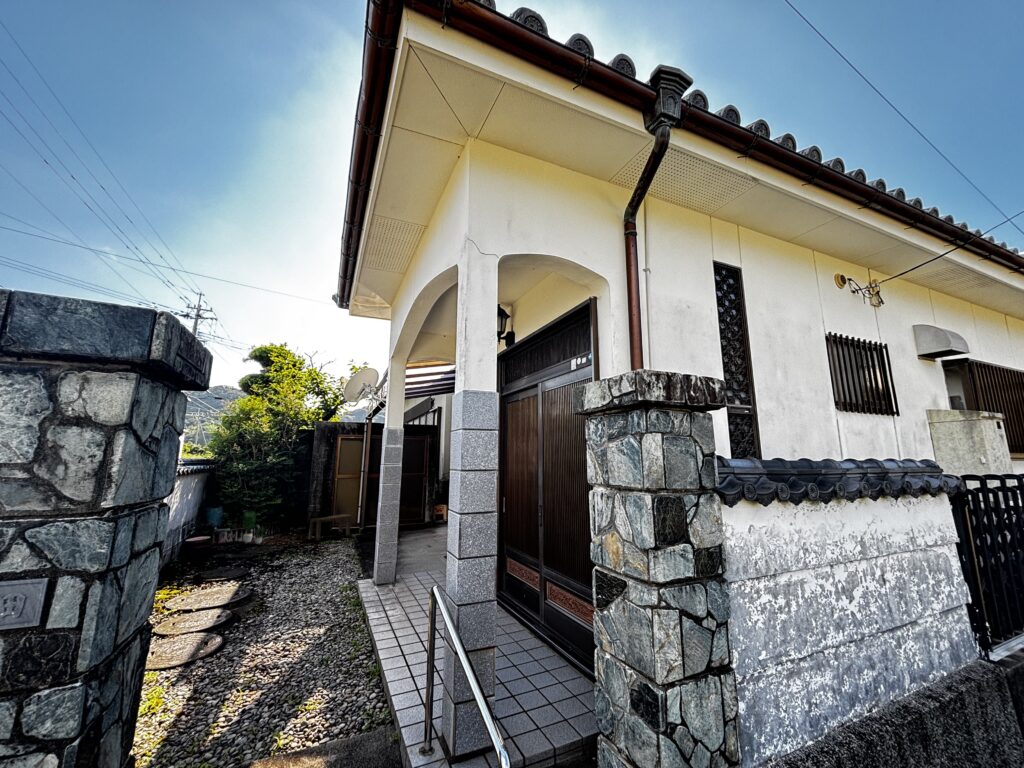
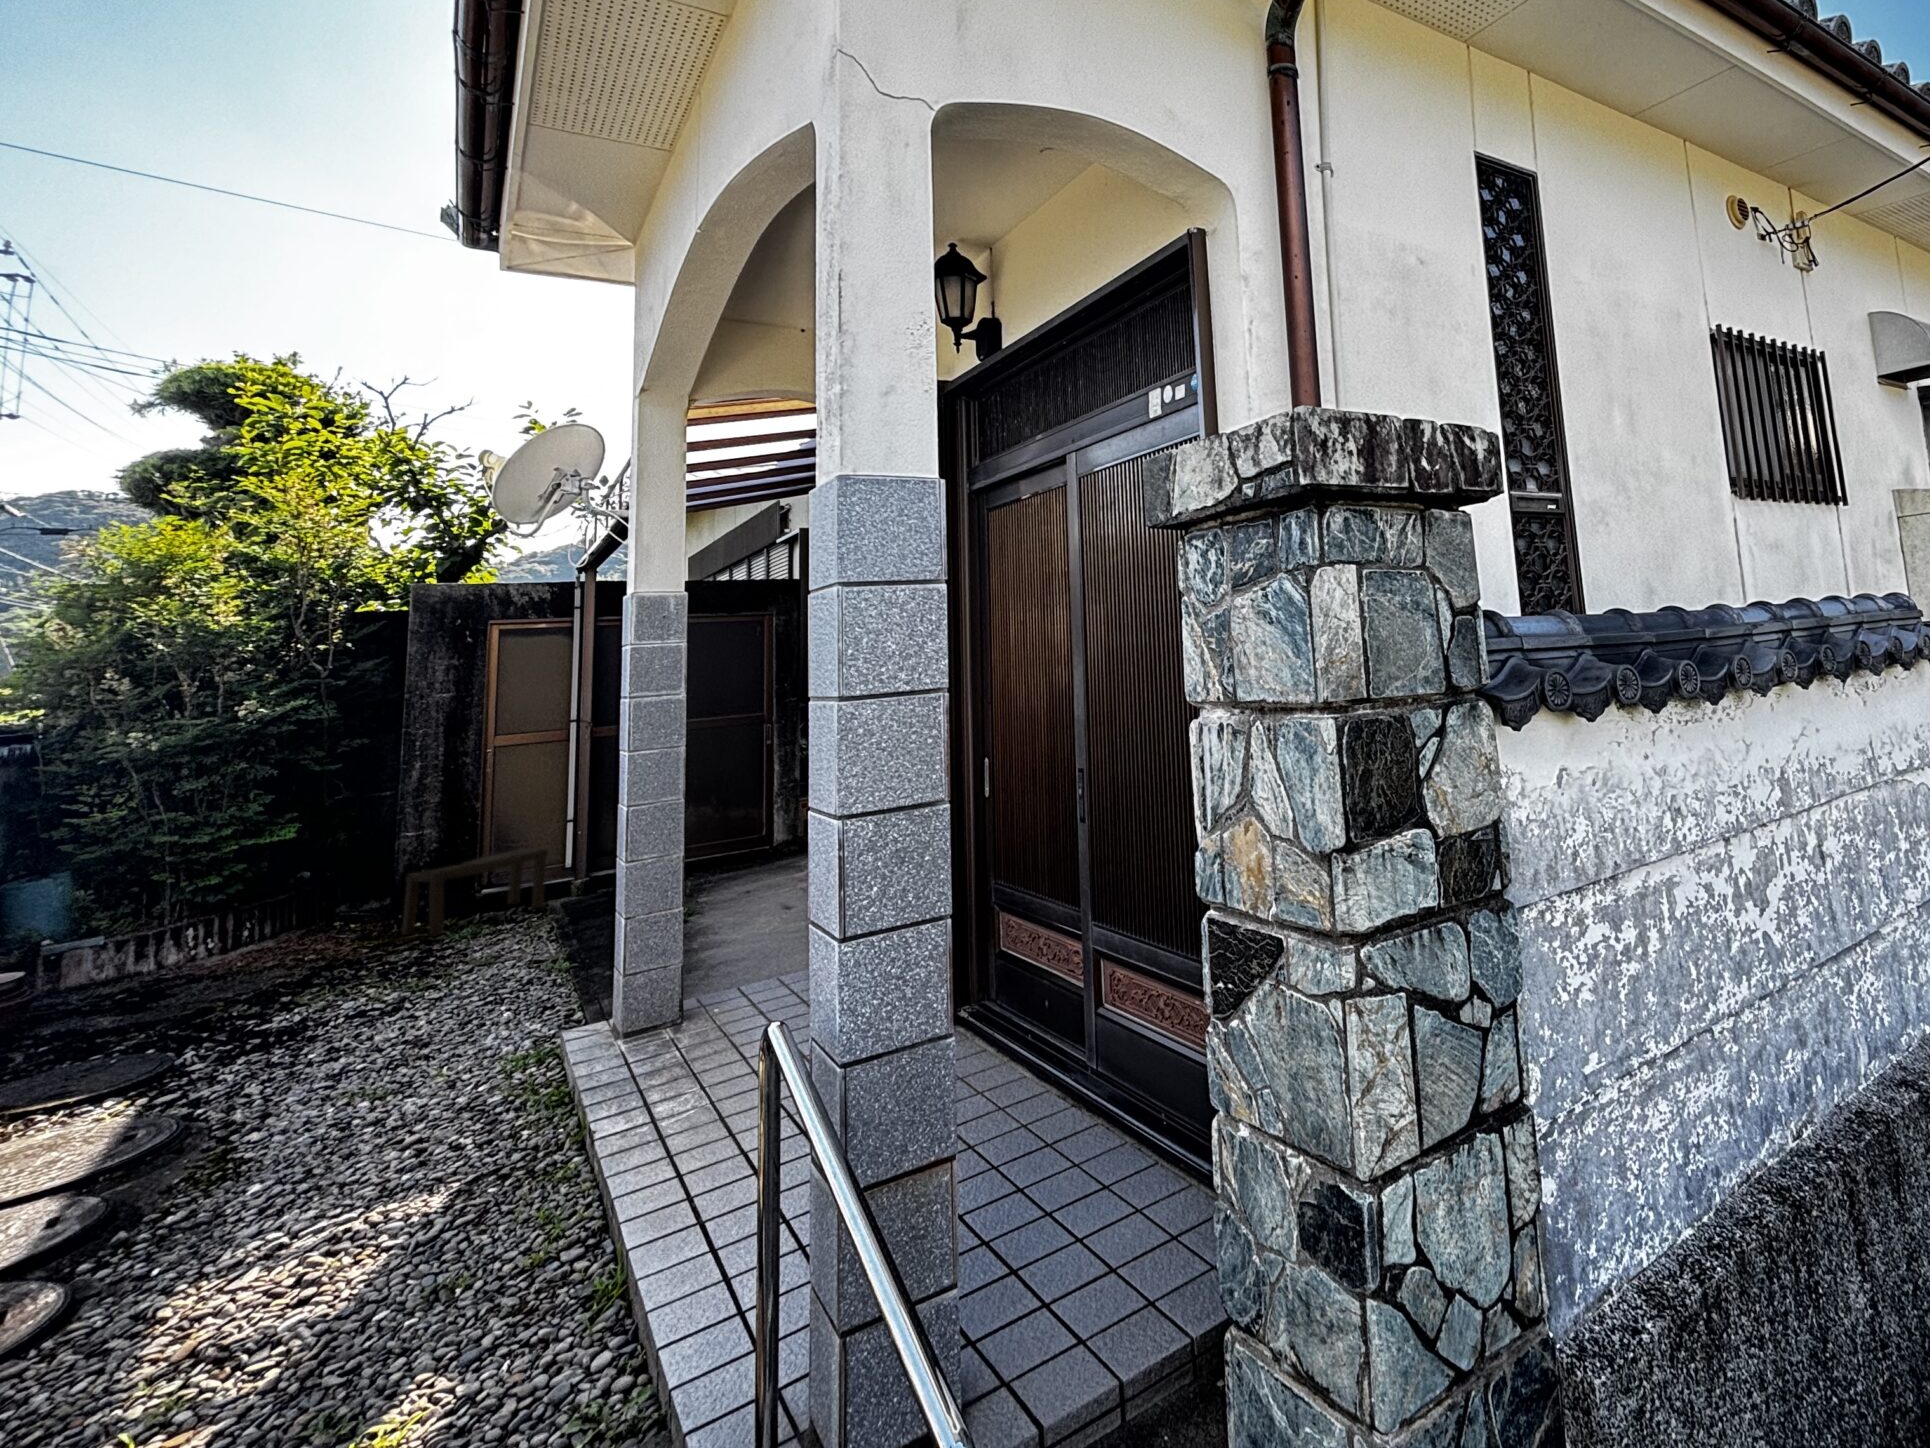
potted plant: present [243,511,265,544] -> none [146,867,248,974]

